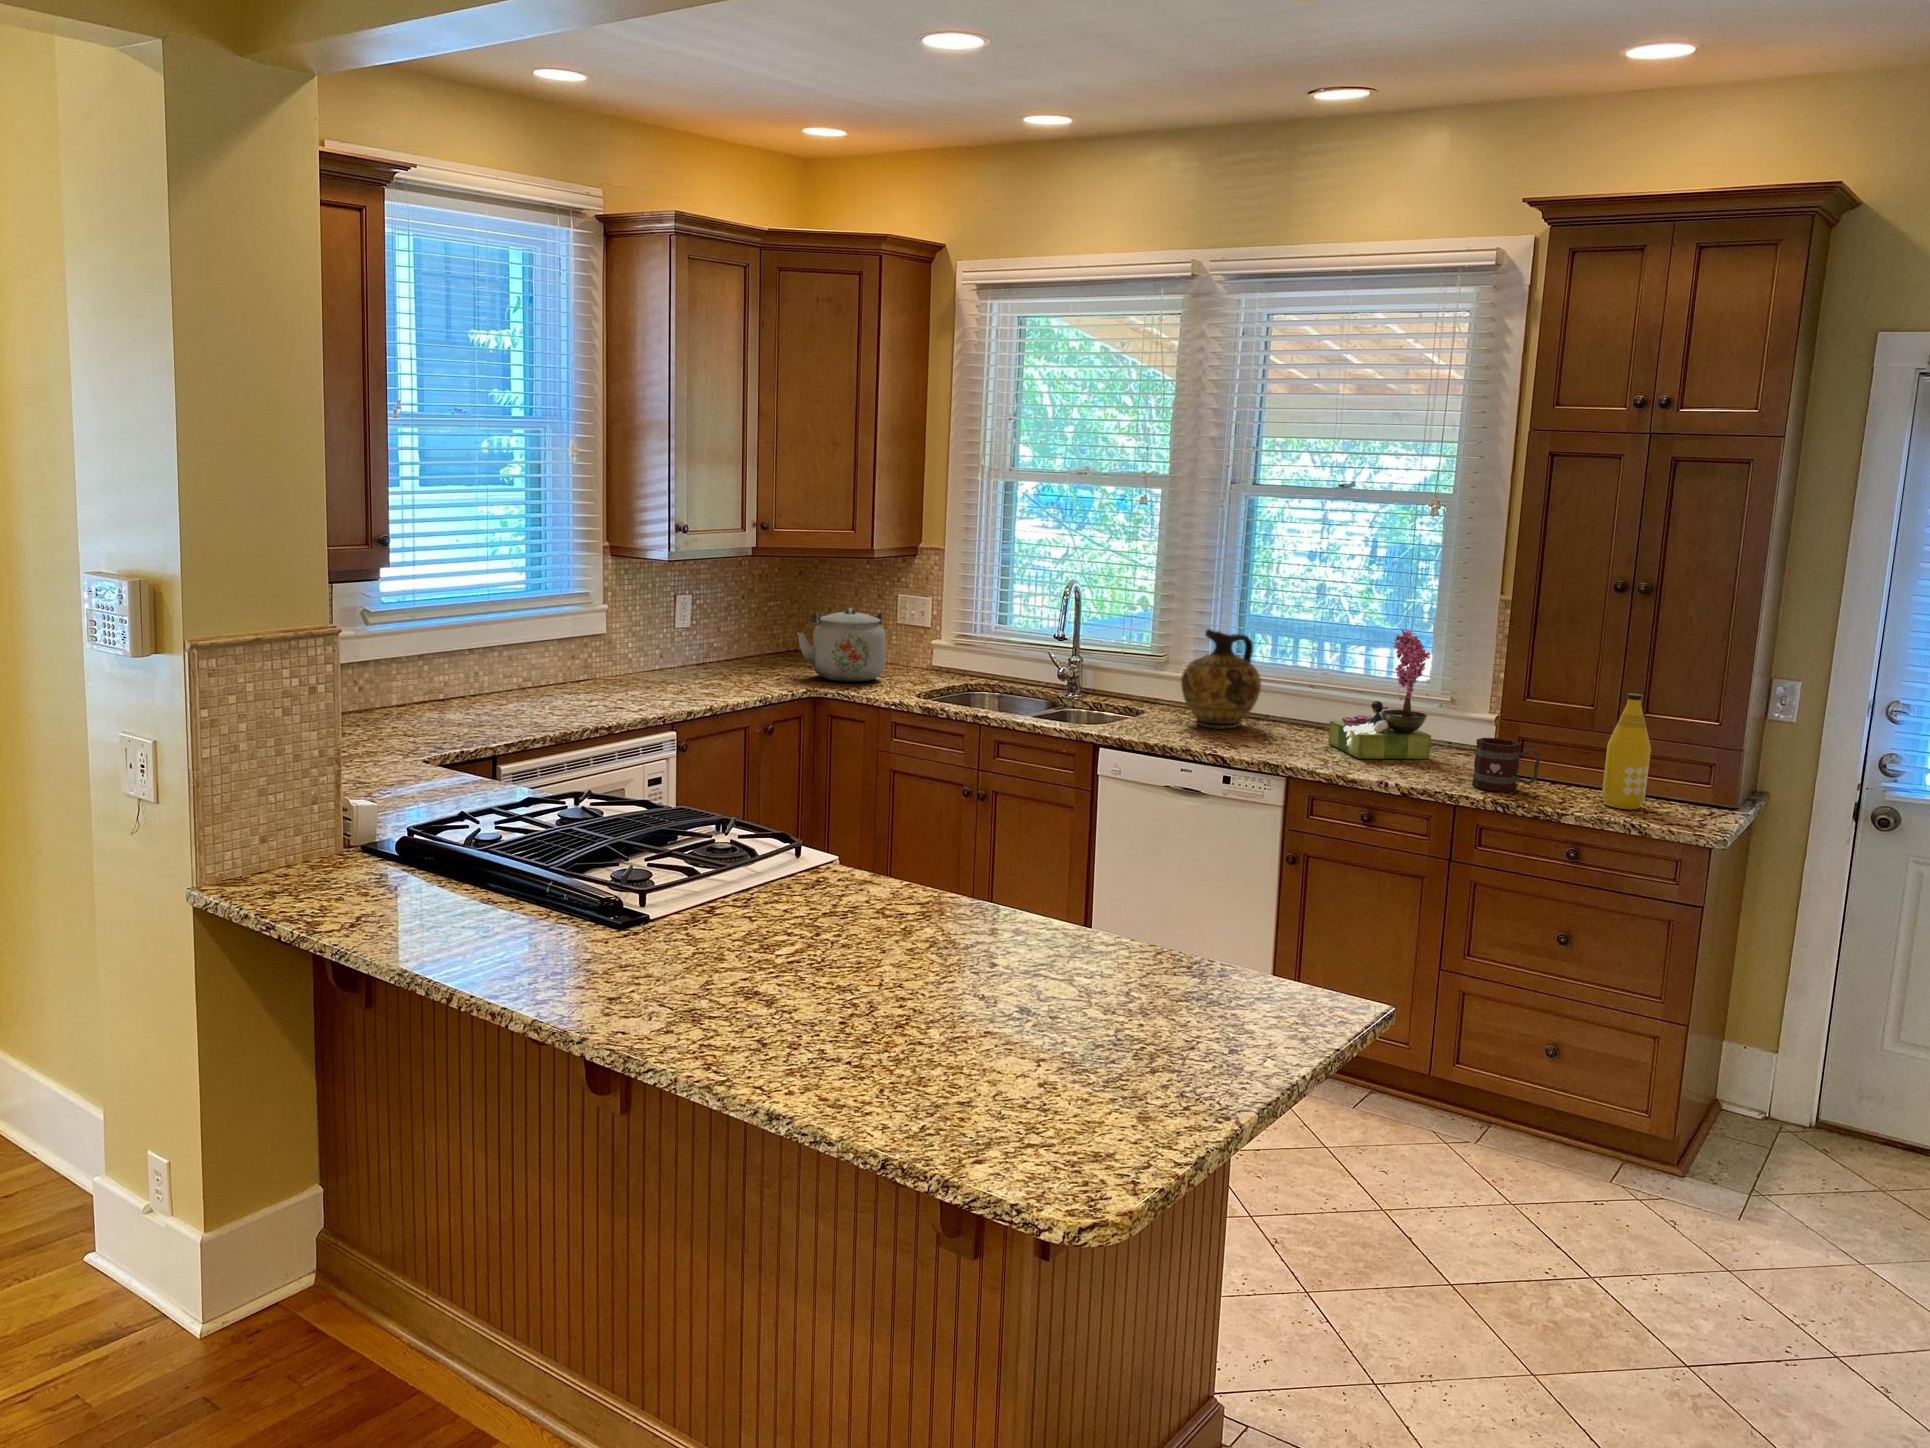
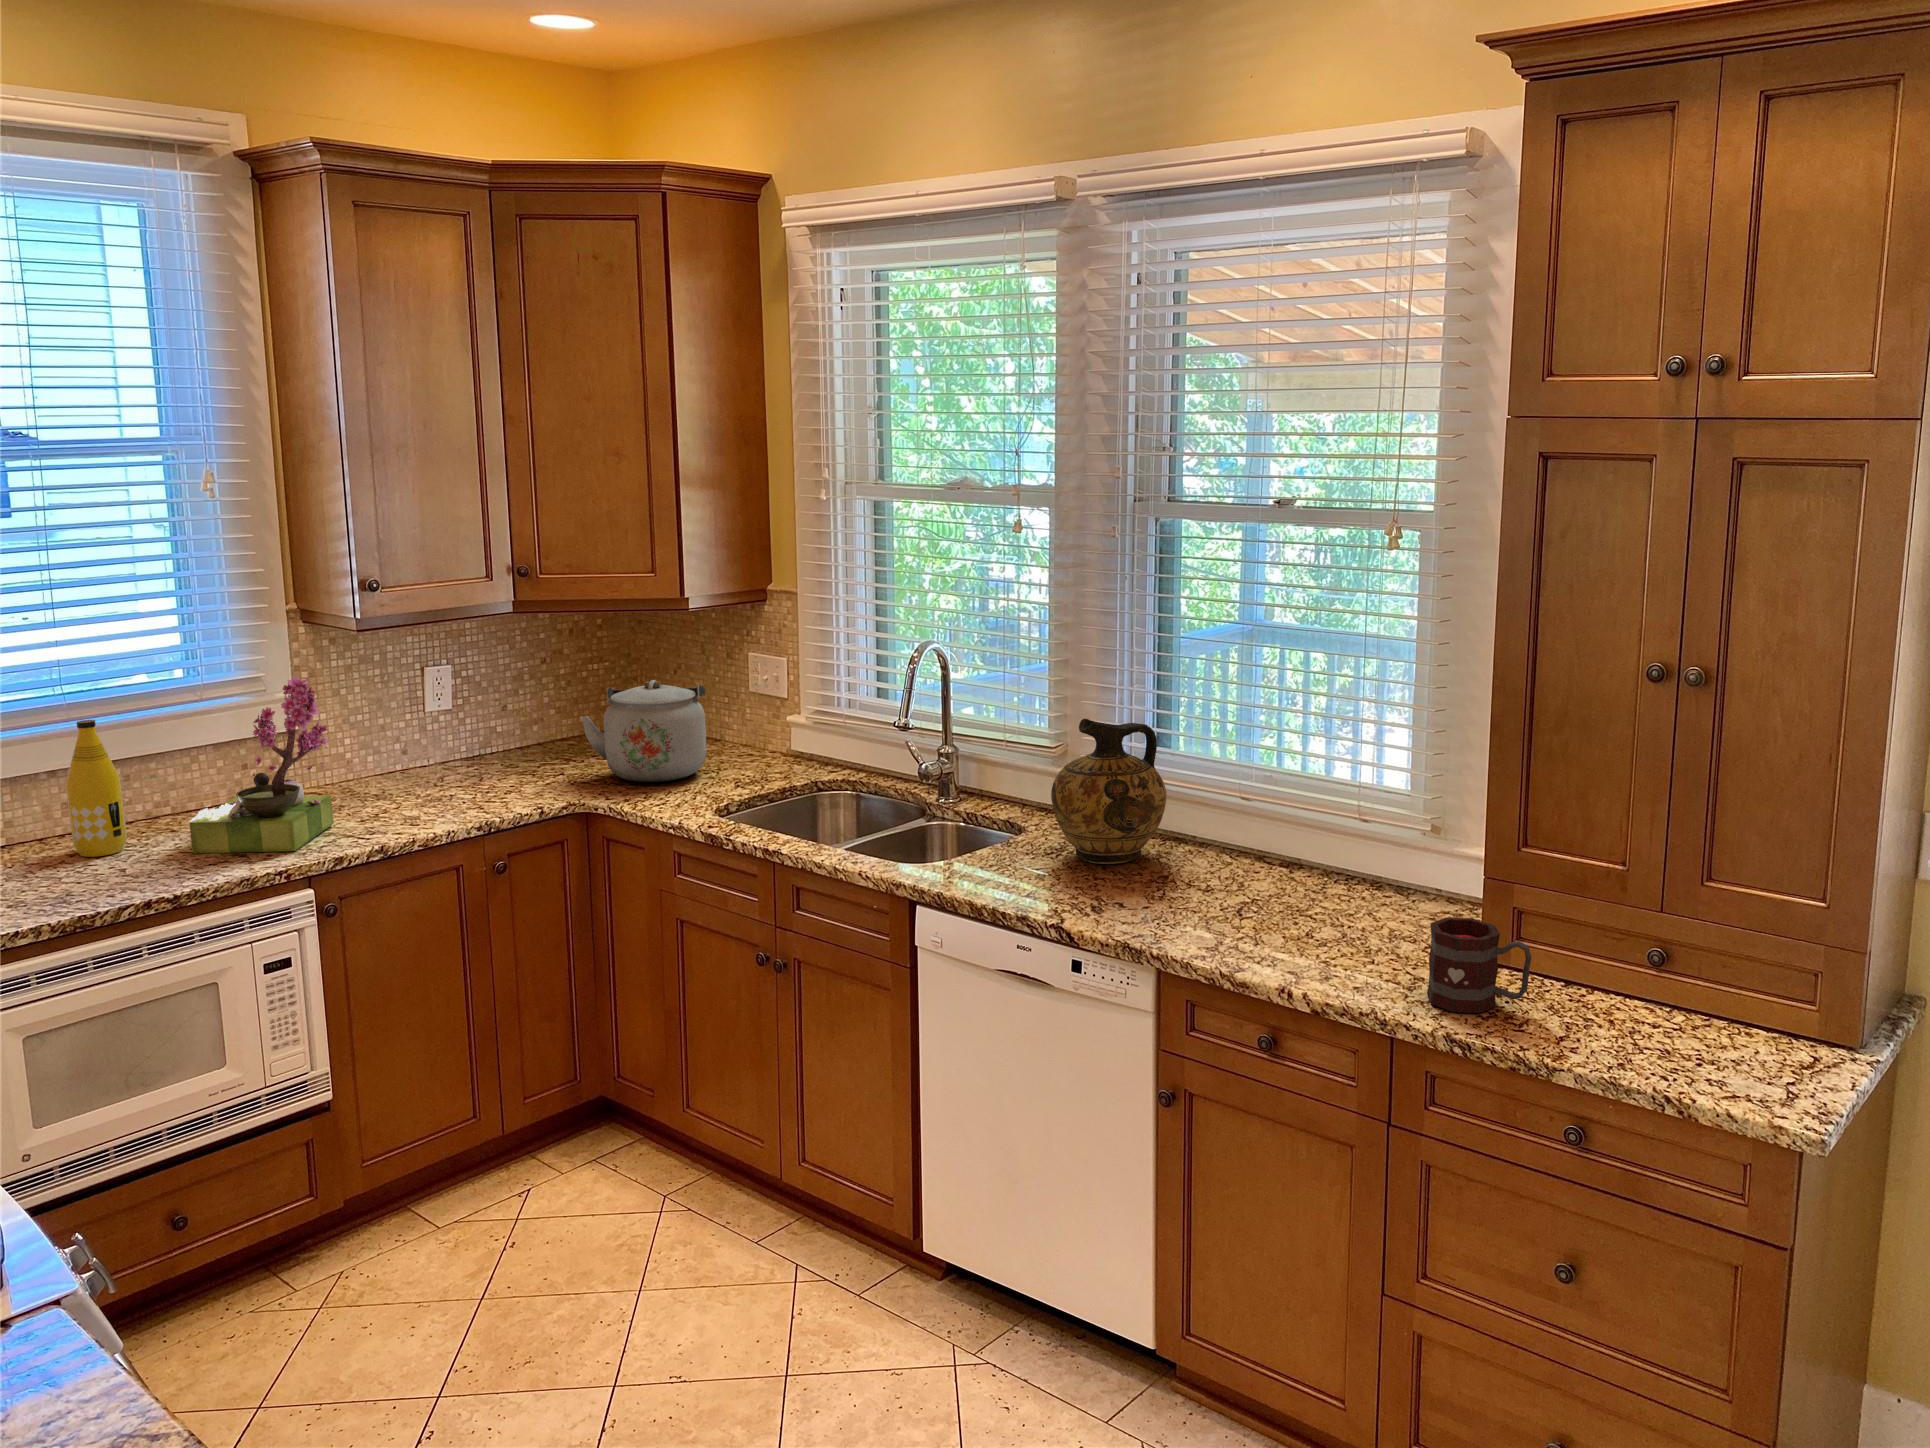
flower arrangement: present [1328,629,1431,759] -> present [189,676,334,853]
bottle: present [1602,693,1651,809] -> present [66,720,127,857]

